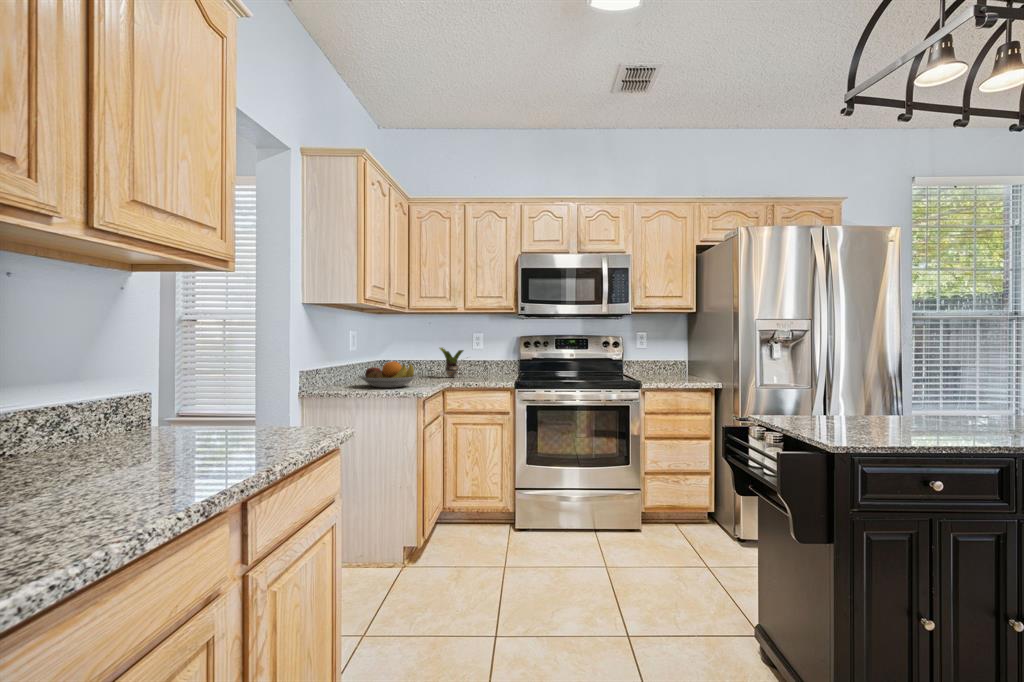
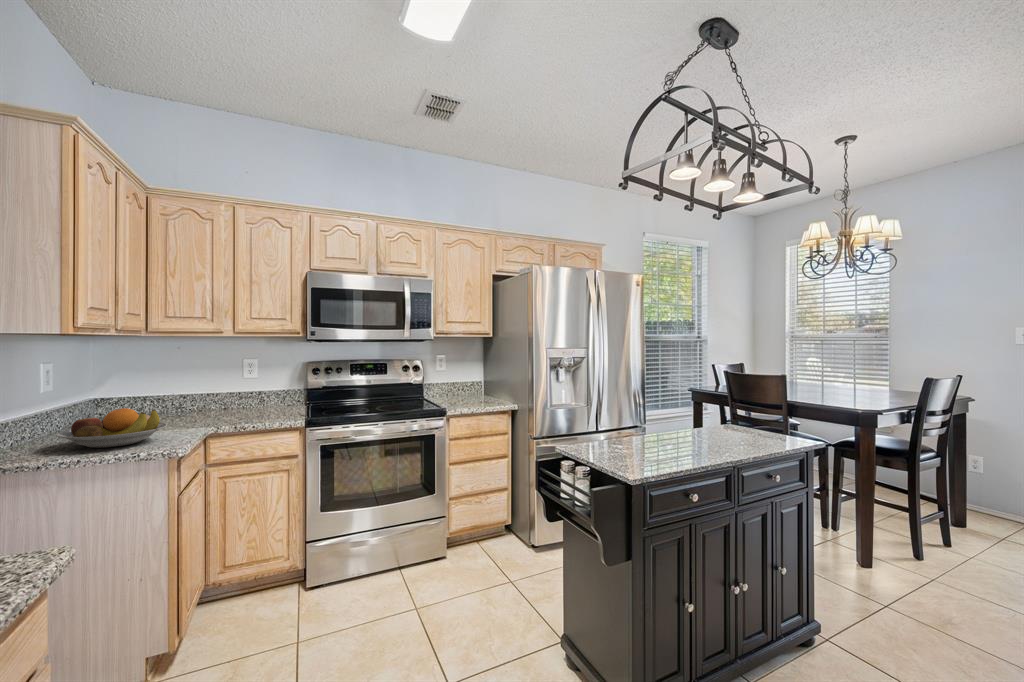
potted plant: present [440,348,463,378] -> none [196,377,243,414]

